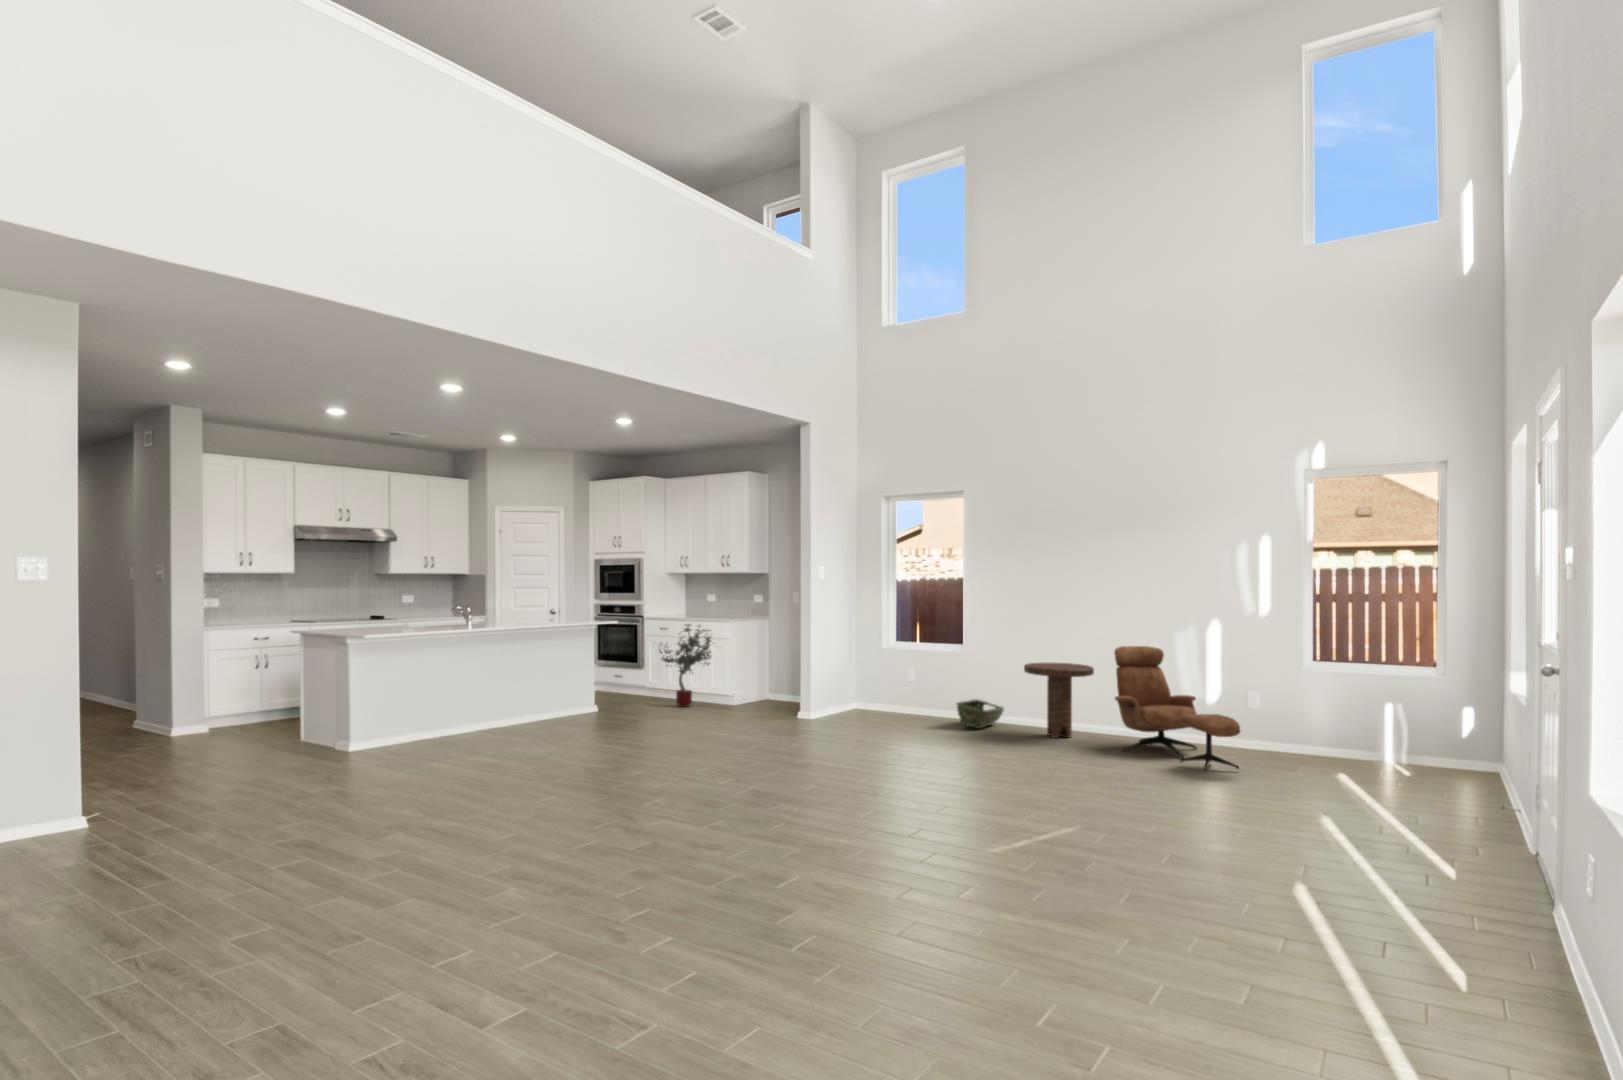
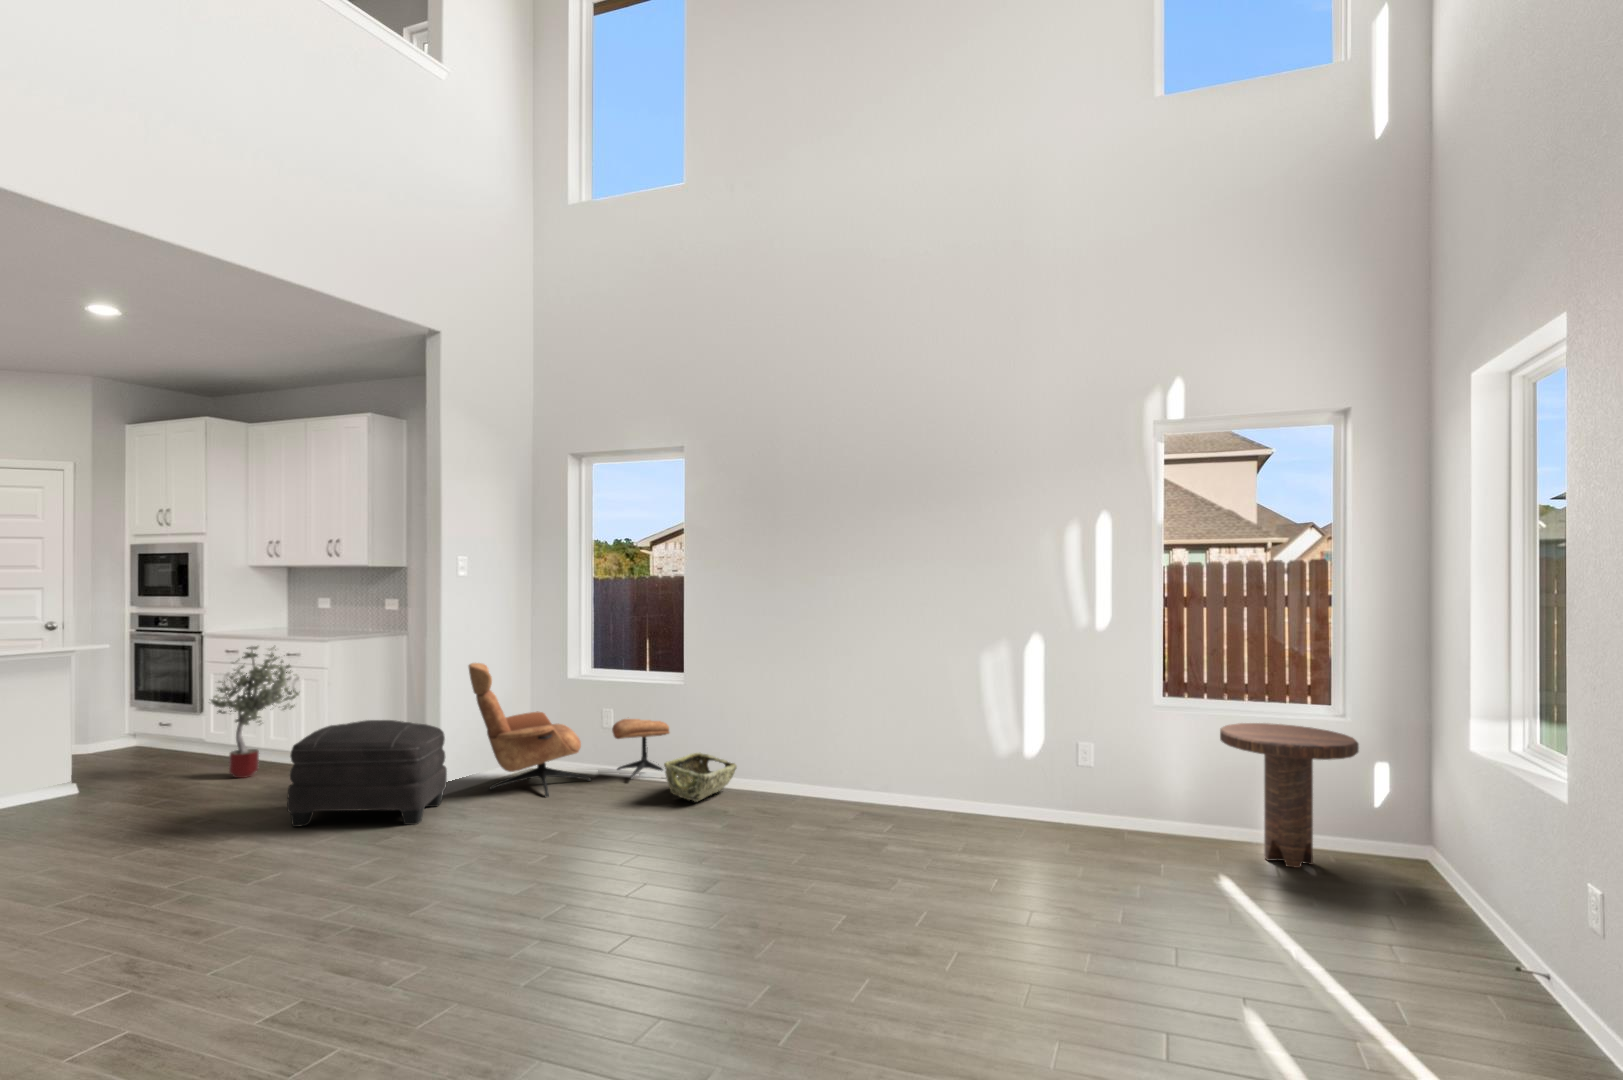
lounge chair: present [1114,646,1240,770] -> present [469,663,669,797]
side table: present [1024,662,1094,738] -> present [1220,723,1359,868]
ottoman: none [735,669,819,731] -> present [287,720,447,827]

